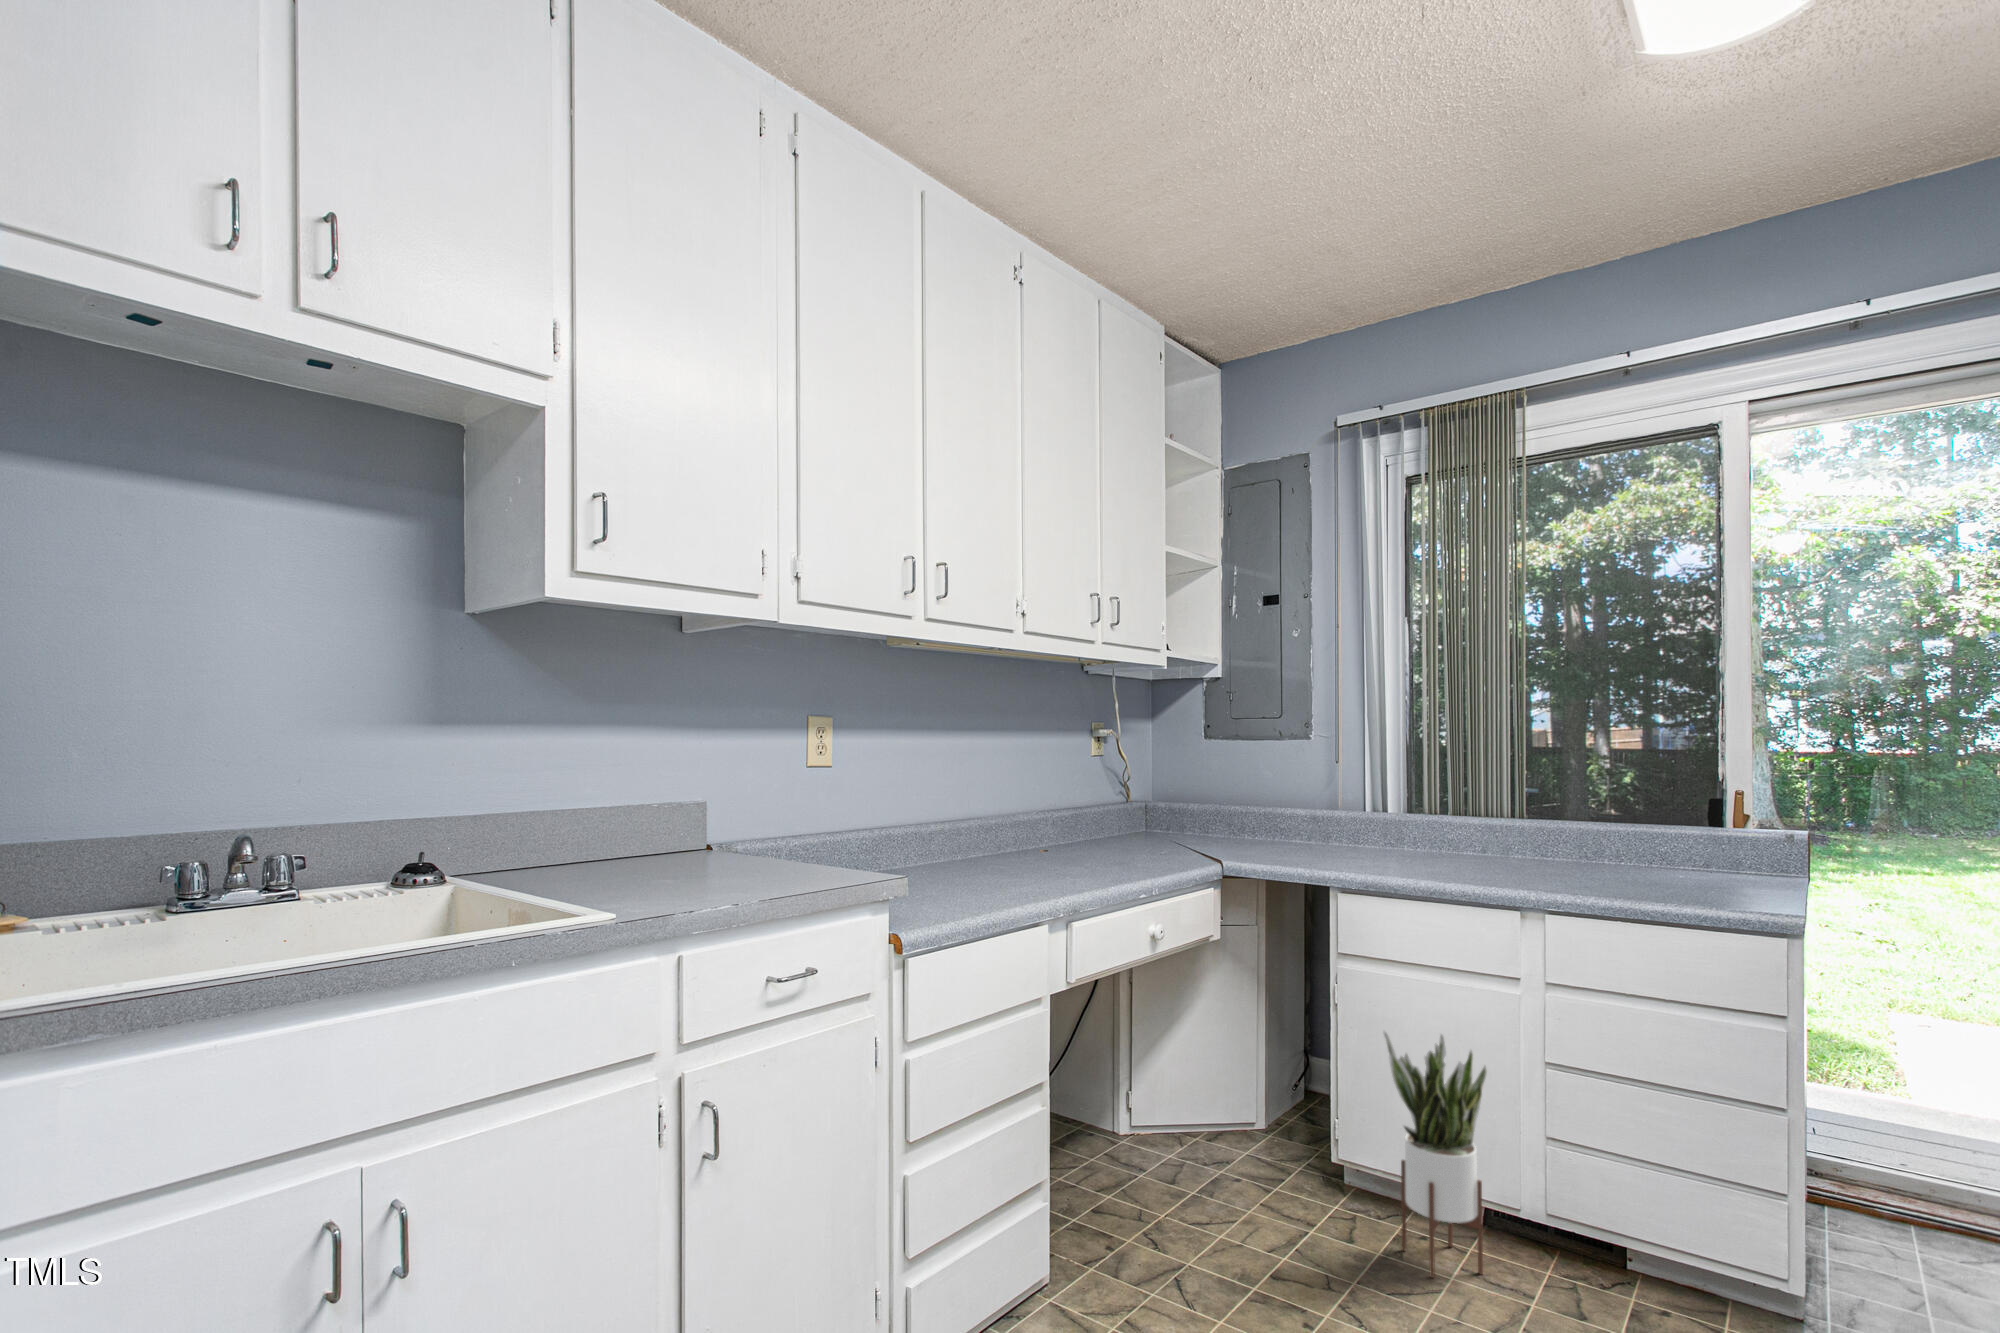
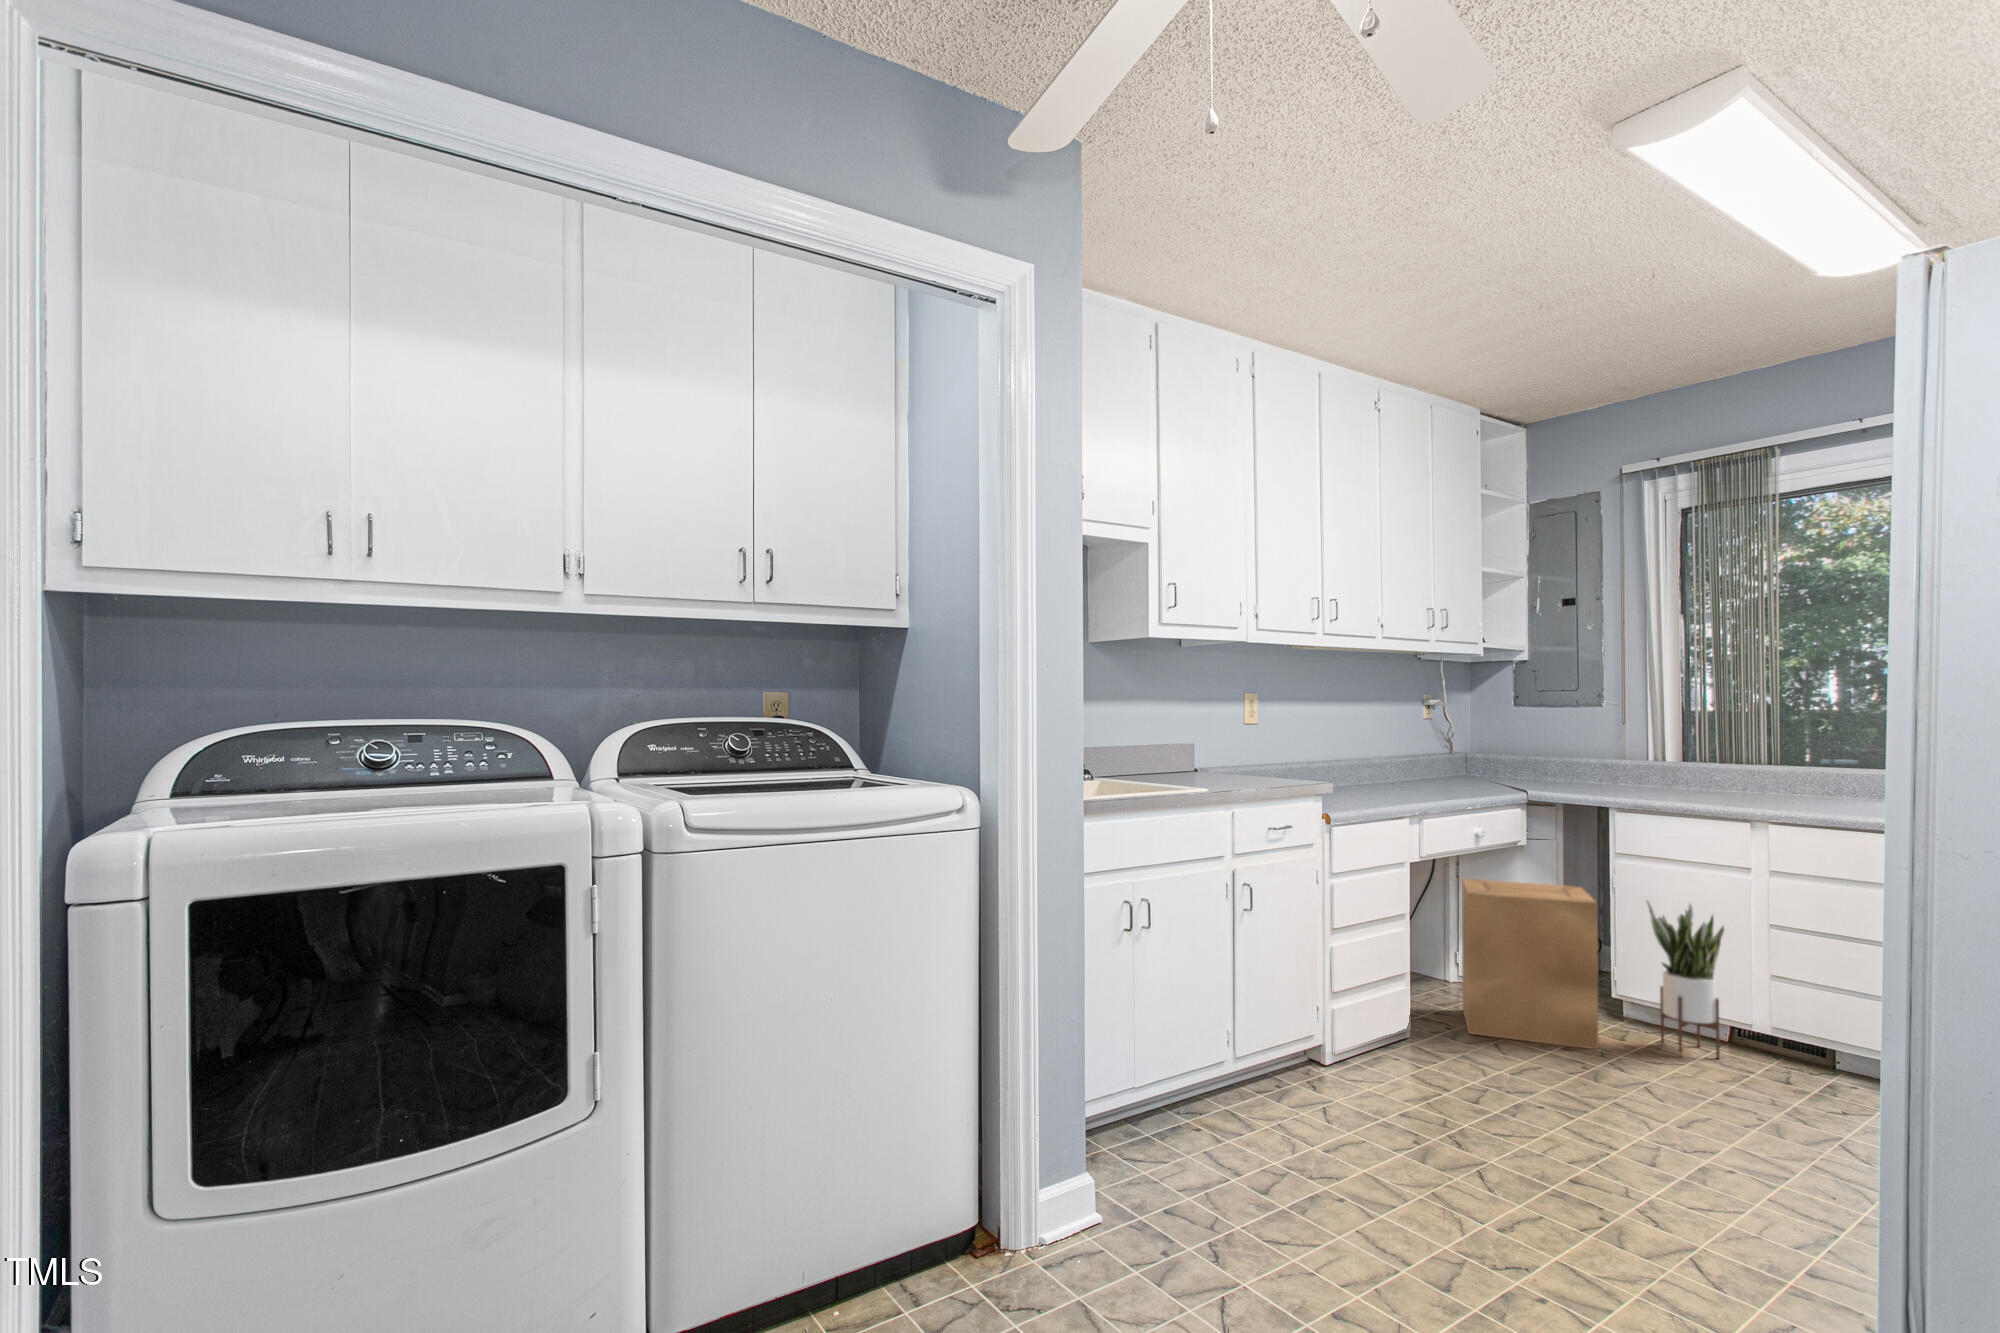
cardboard box: none [1131,999,1321,1277] -> present [1462,879,1598,1049]

